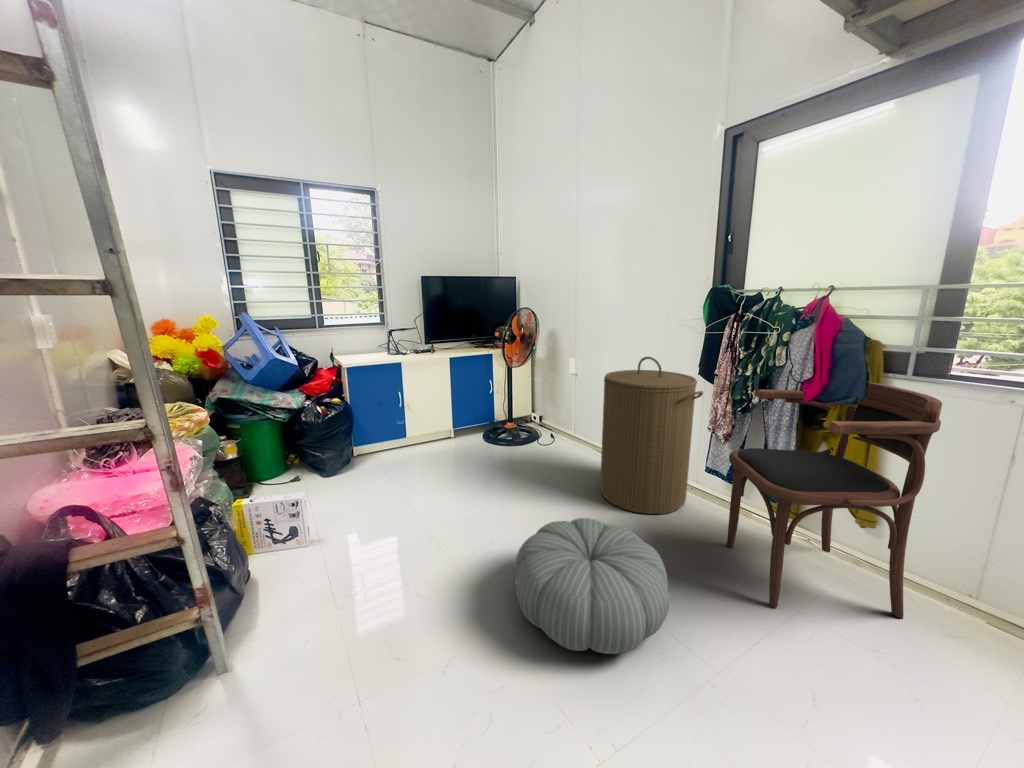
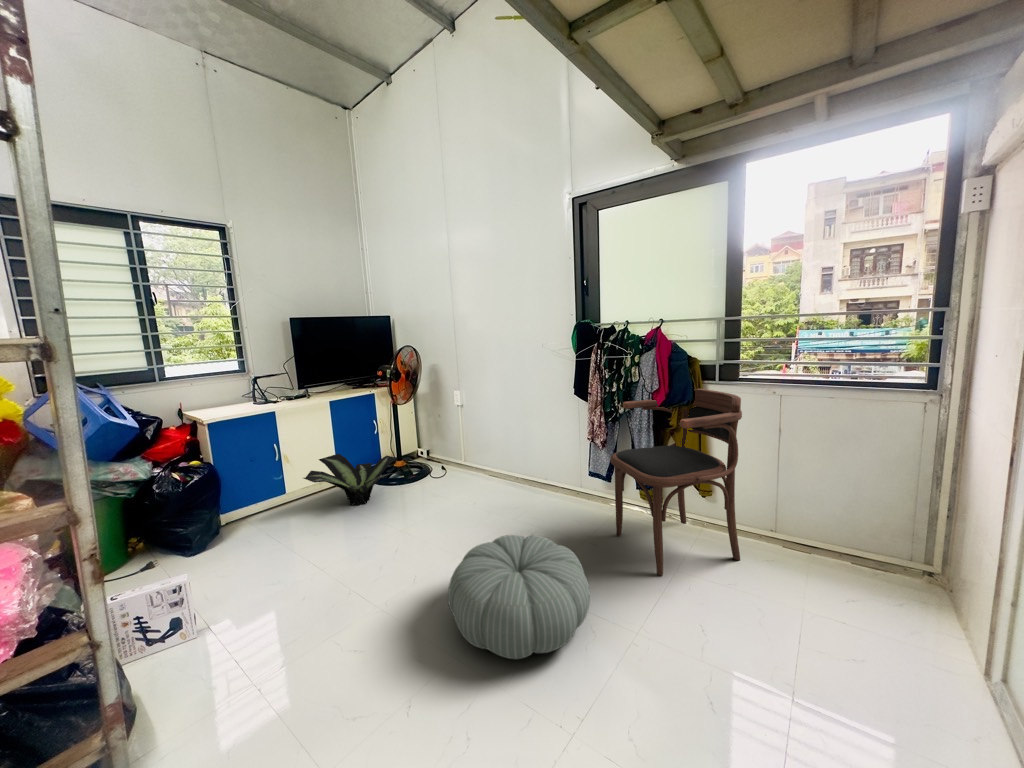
laundry hamper: present [600,357,703,514] -> none [496,383,582,524]
potted plant: none [416,408,504,459] -> present [304,454,397,505]

